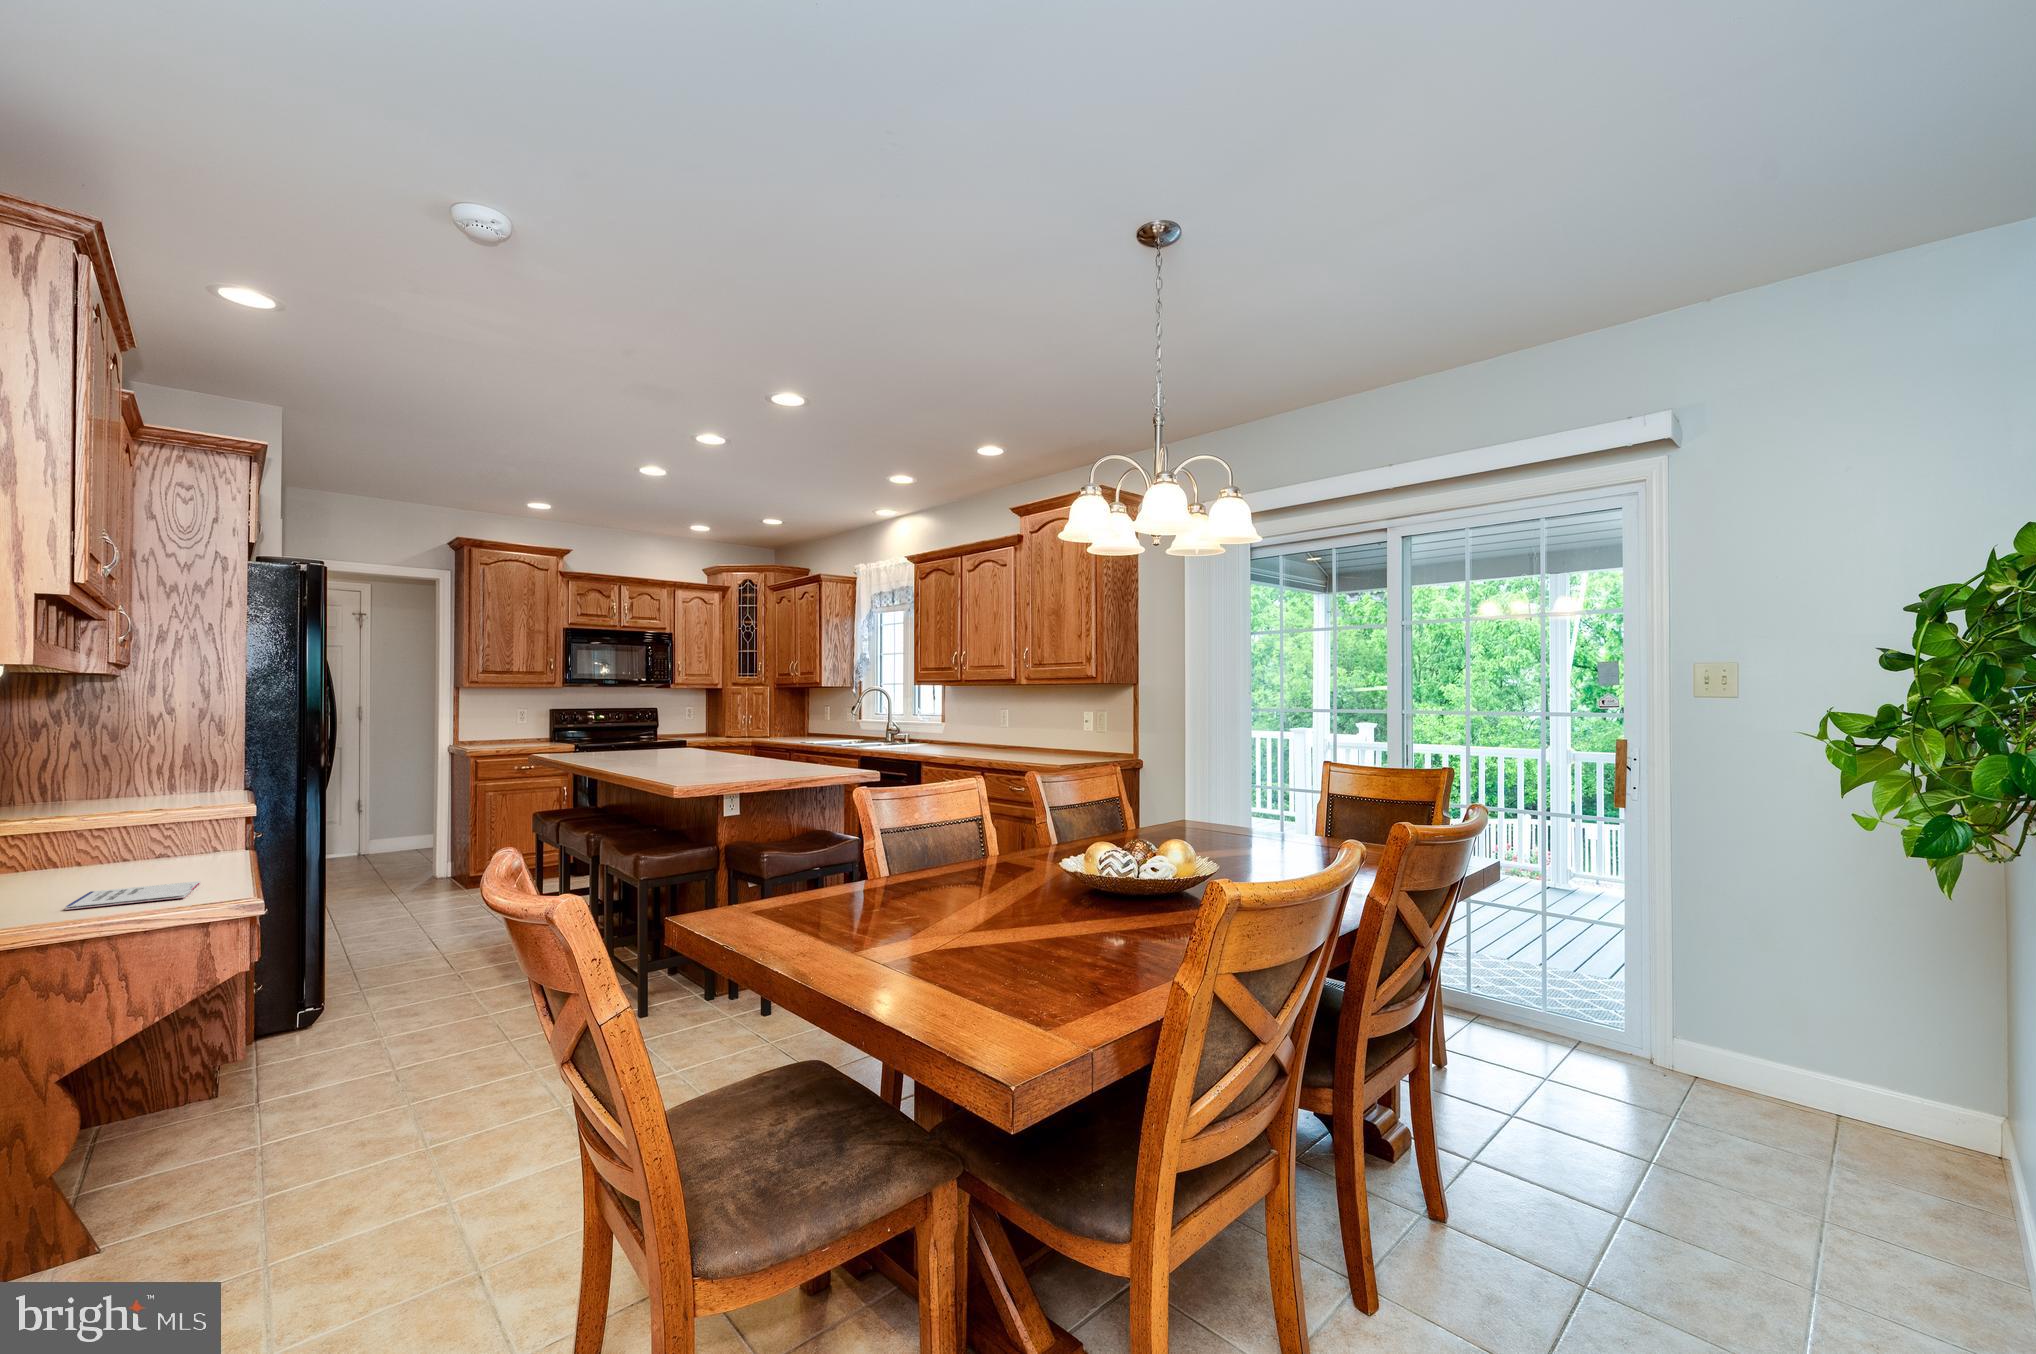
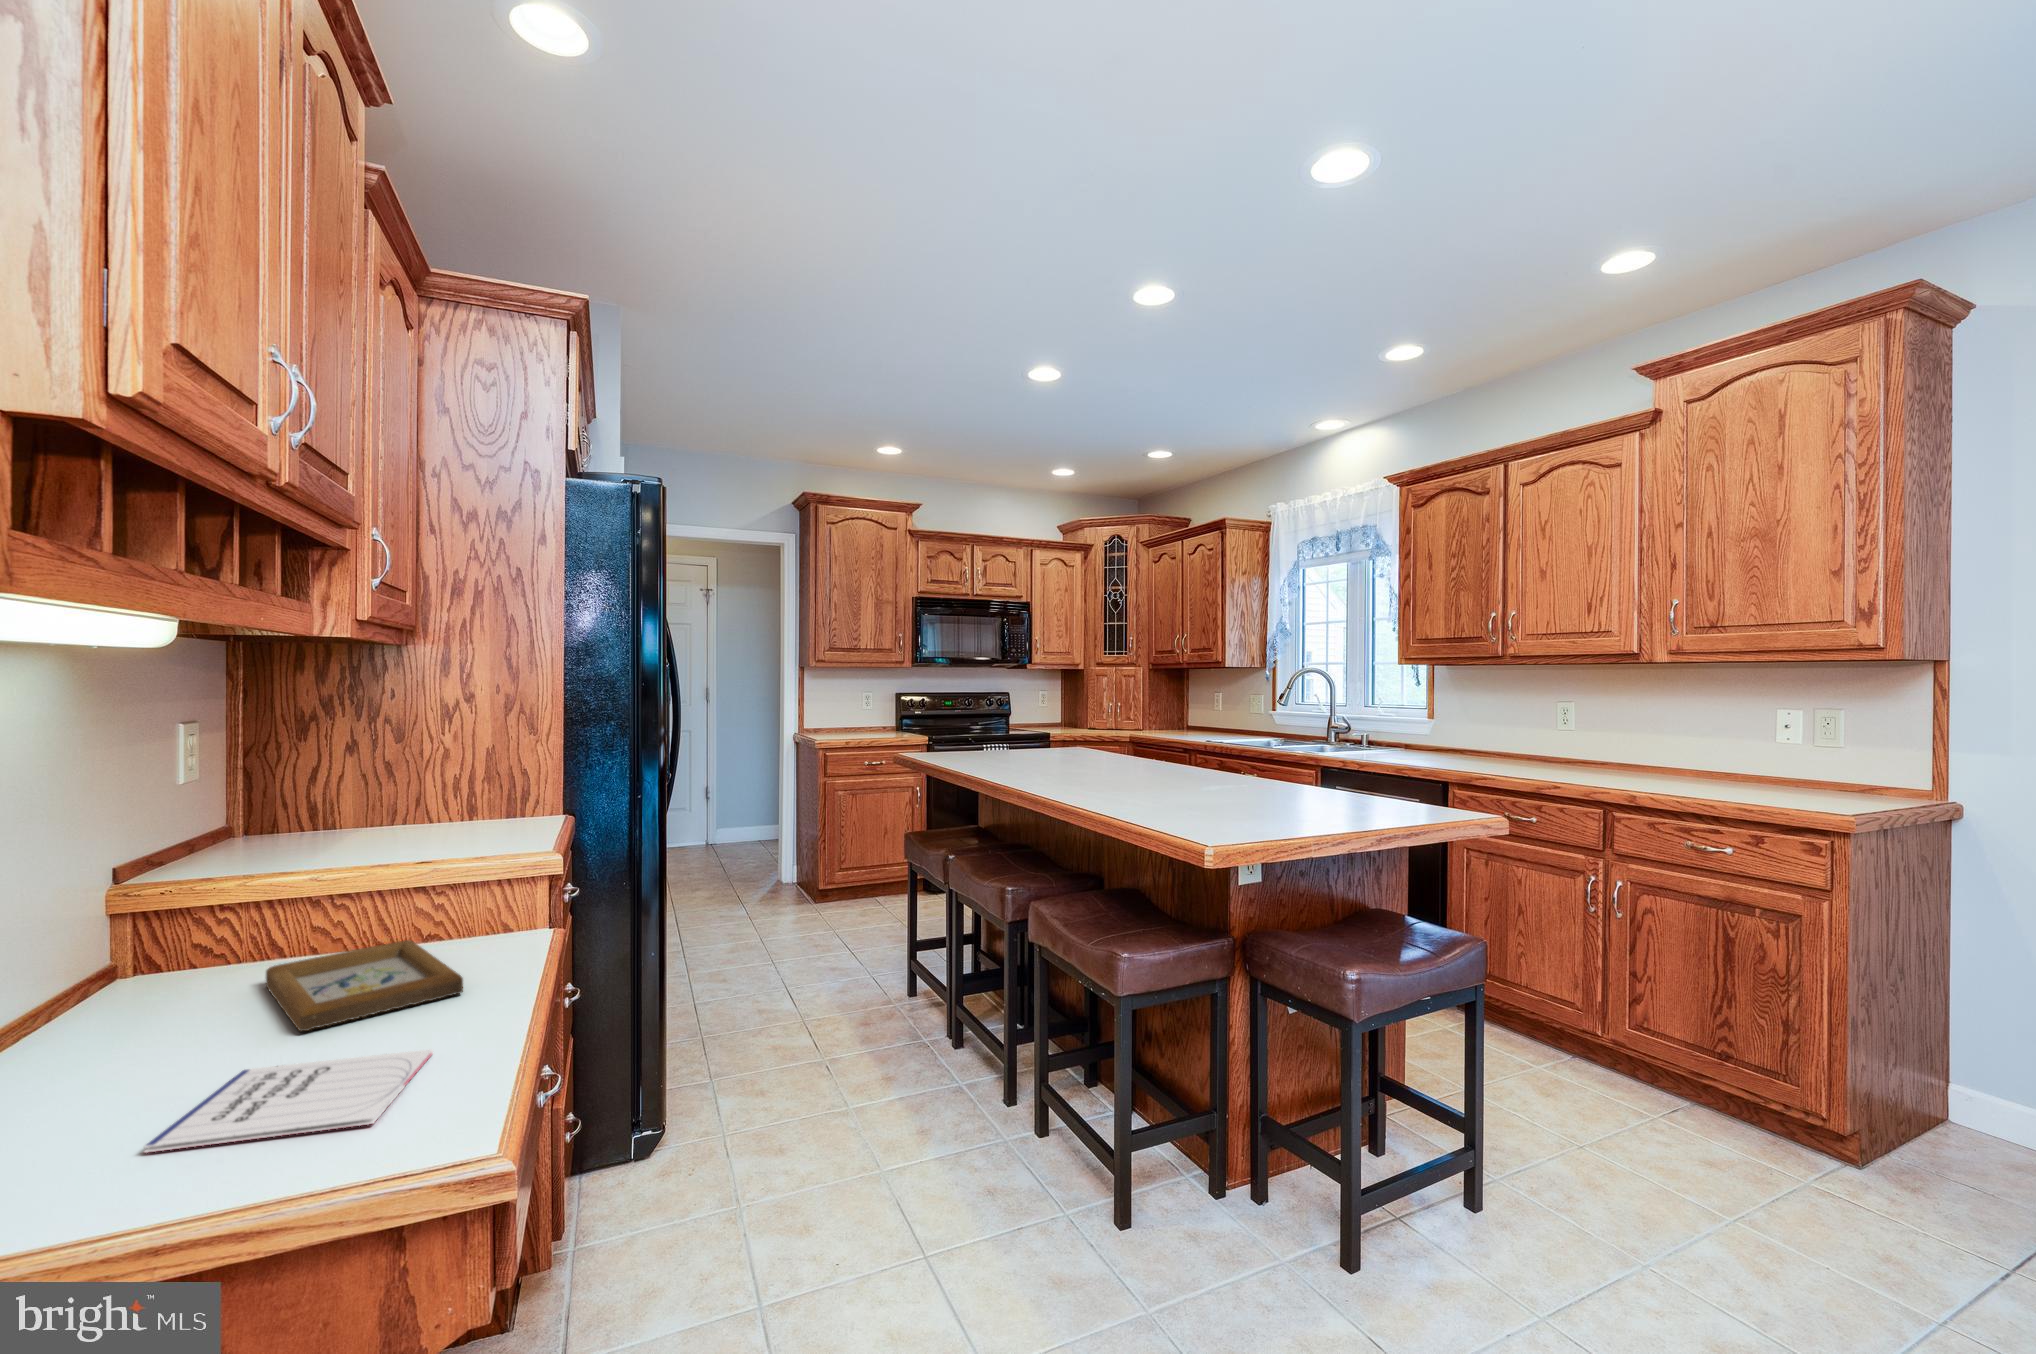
picture frame: none [64,851,204,882] -> present [266,940,463,1031]

